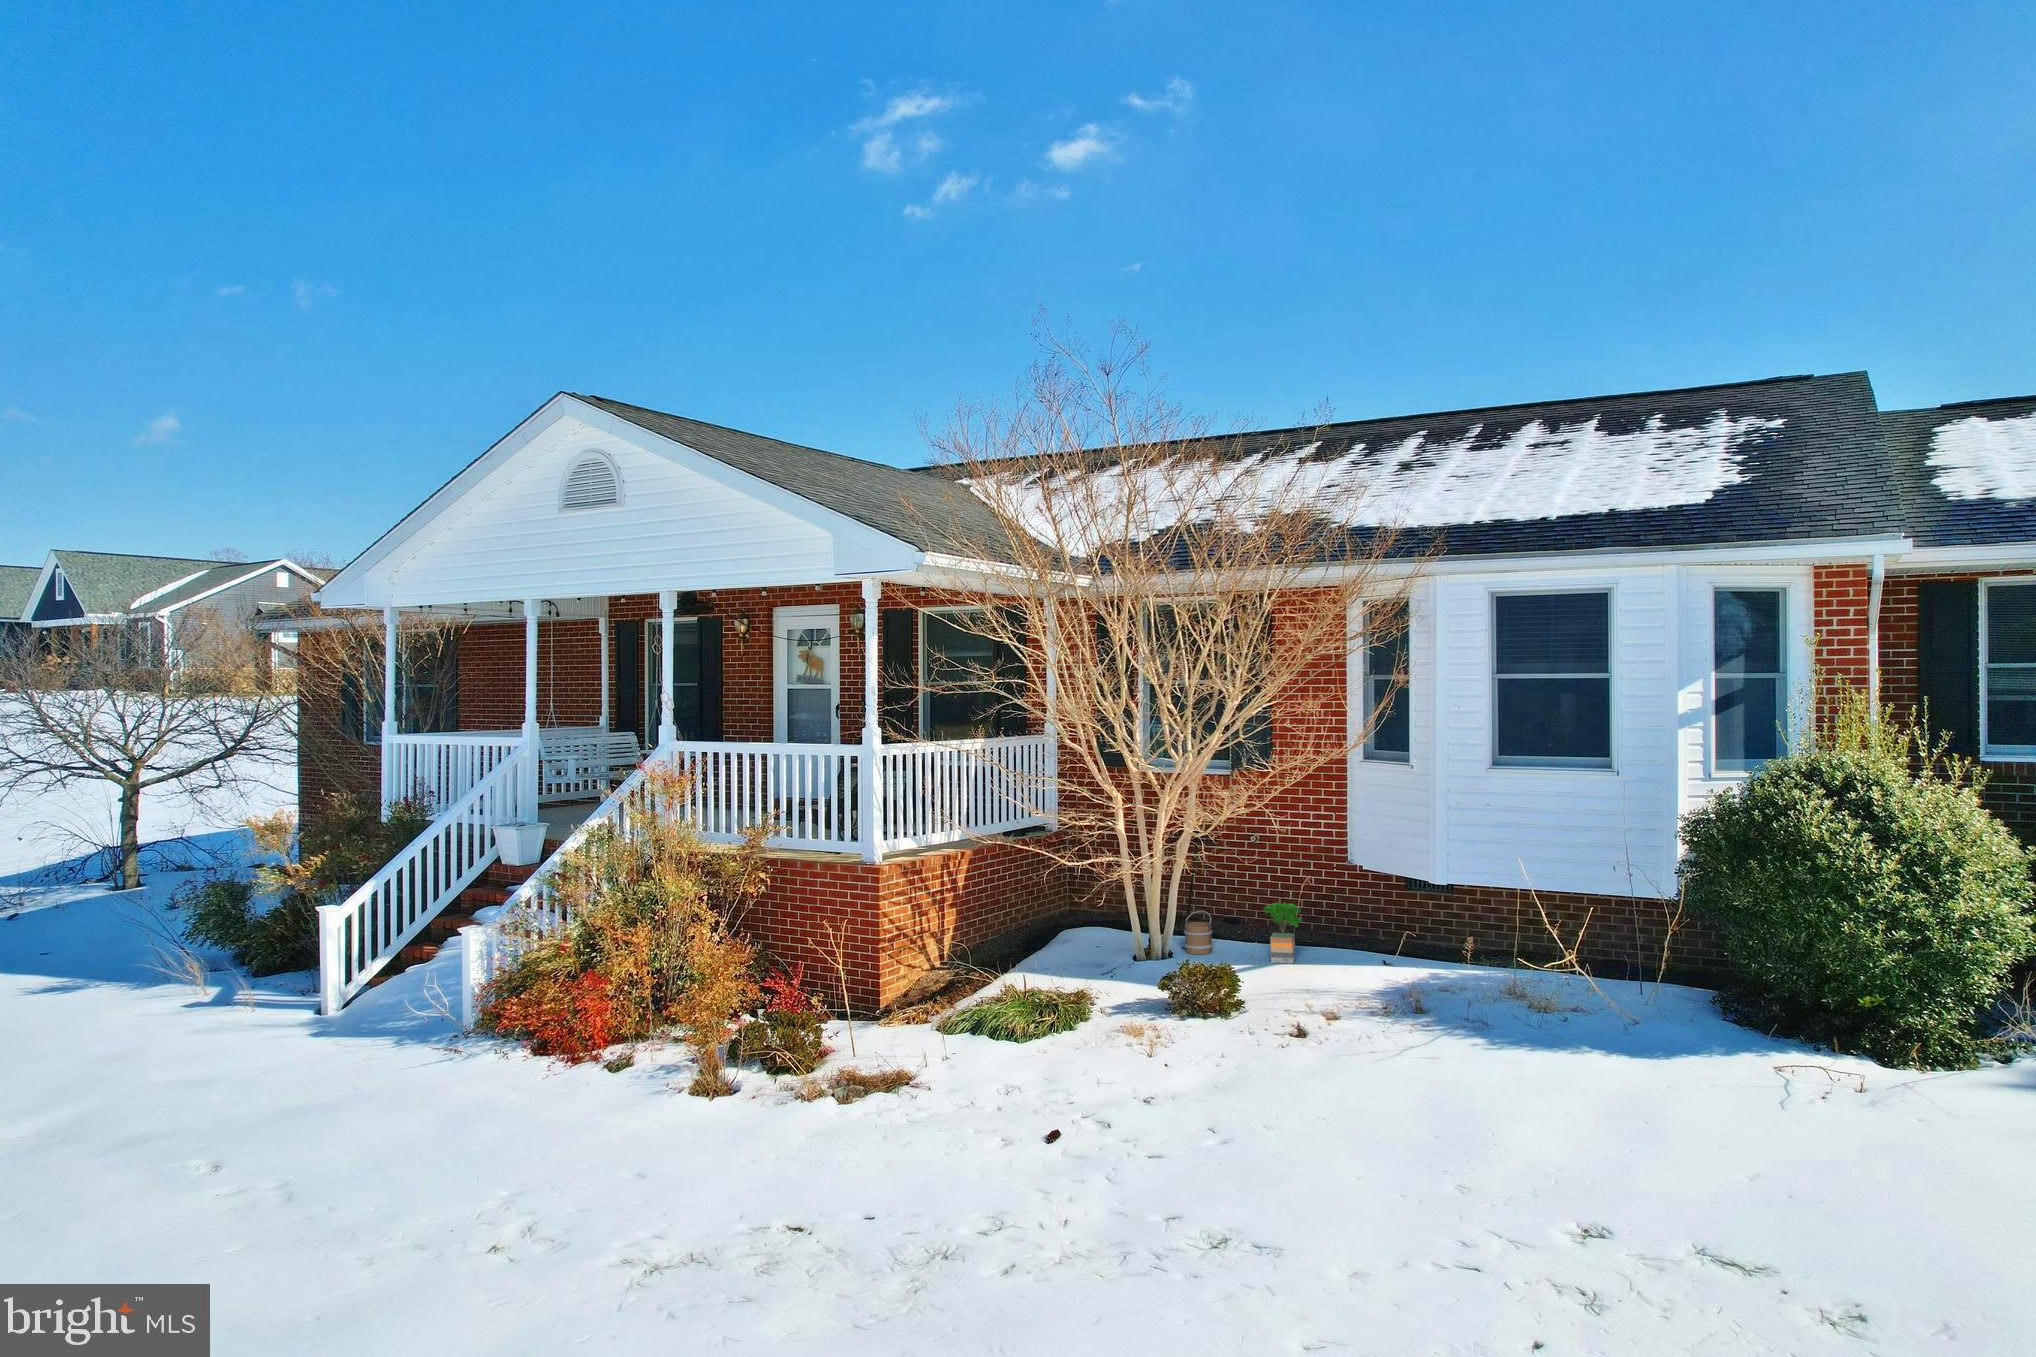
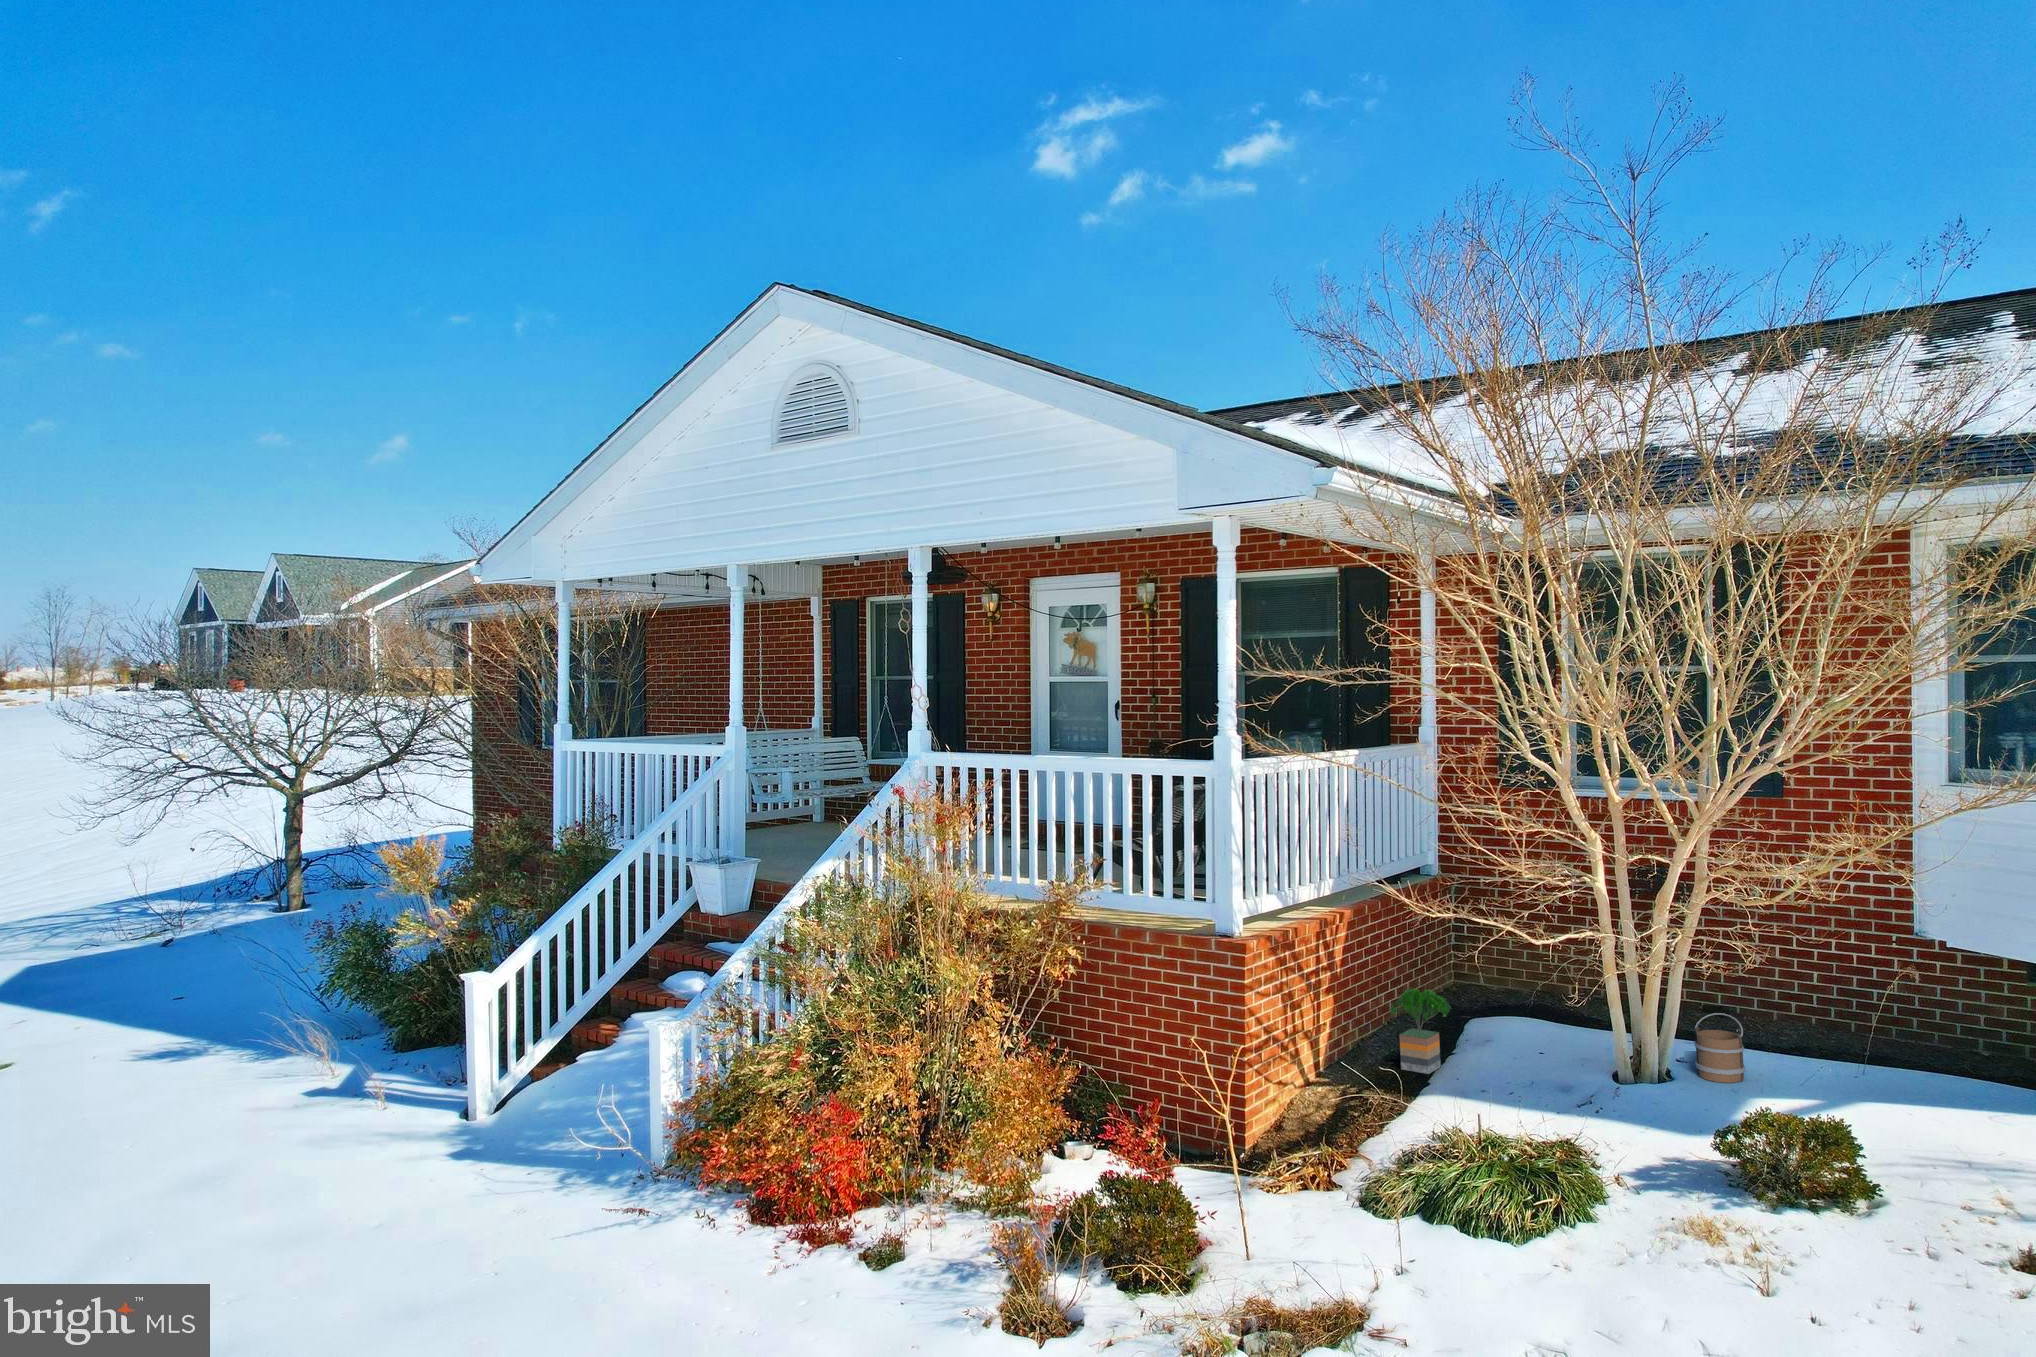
potted tree: present [1264,903,1302,964] -> present [1390,988,1451,1074]

